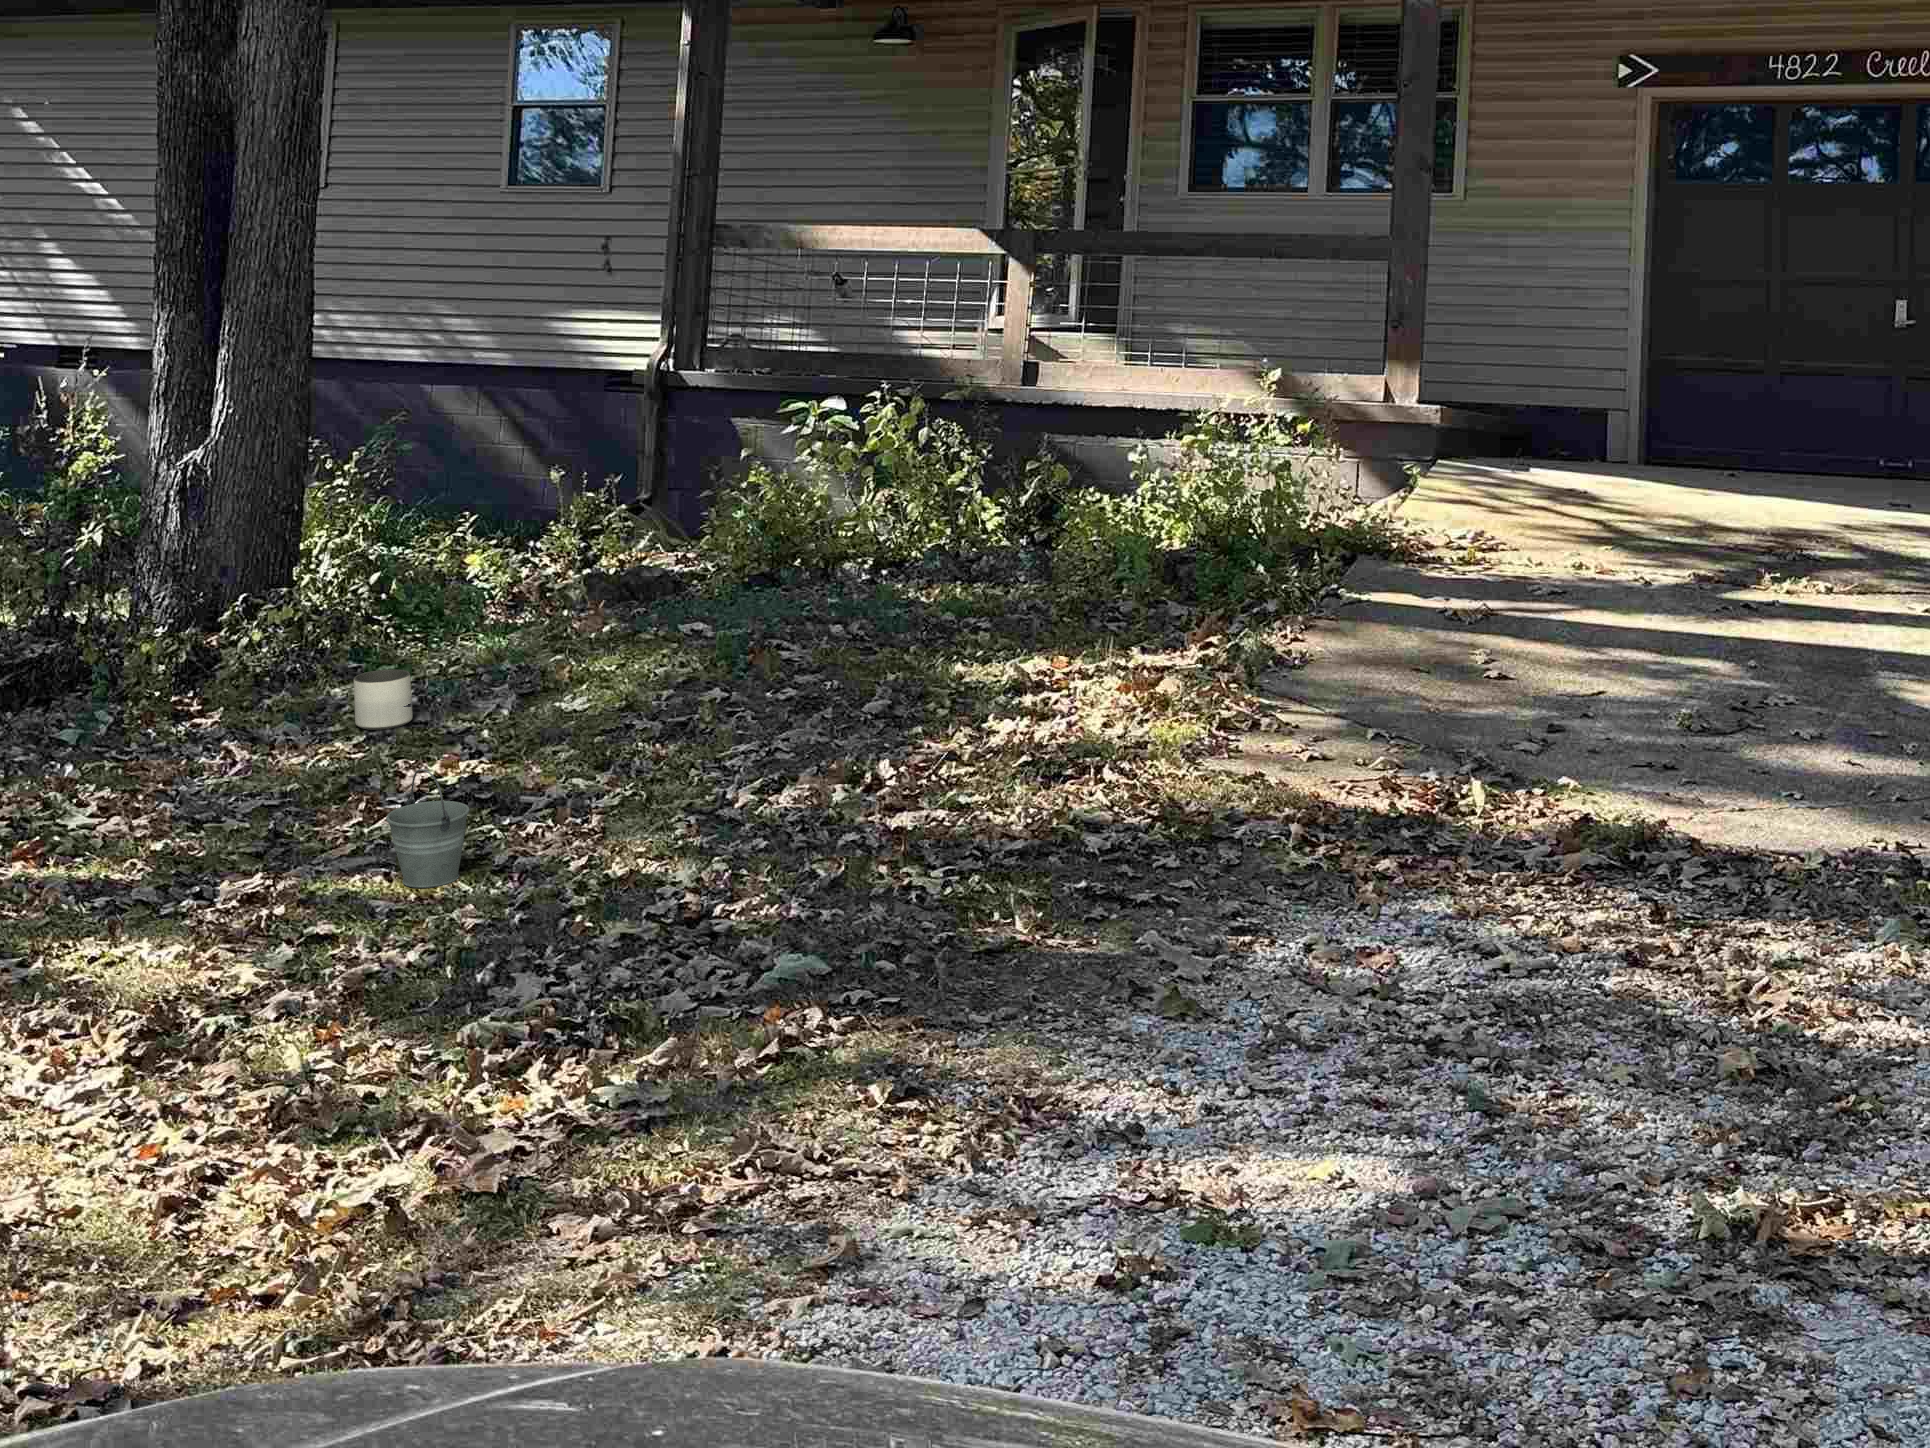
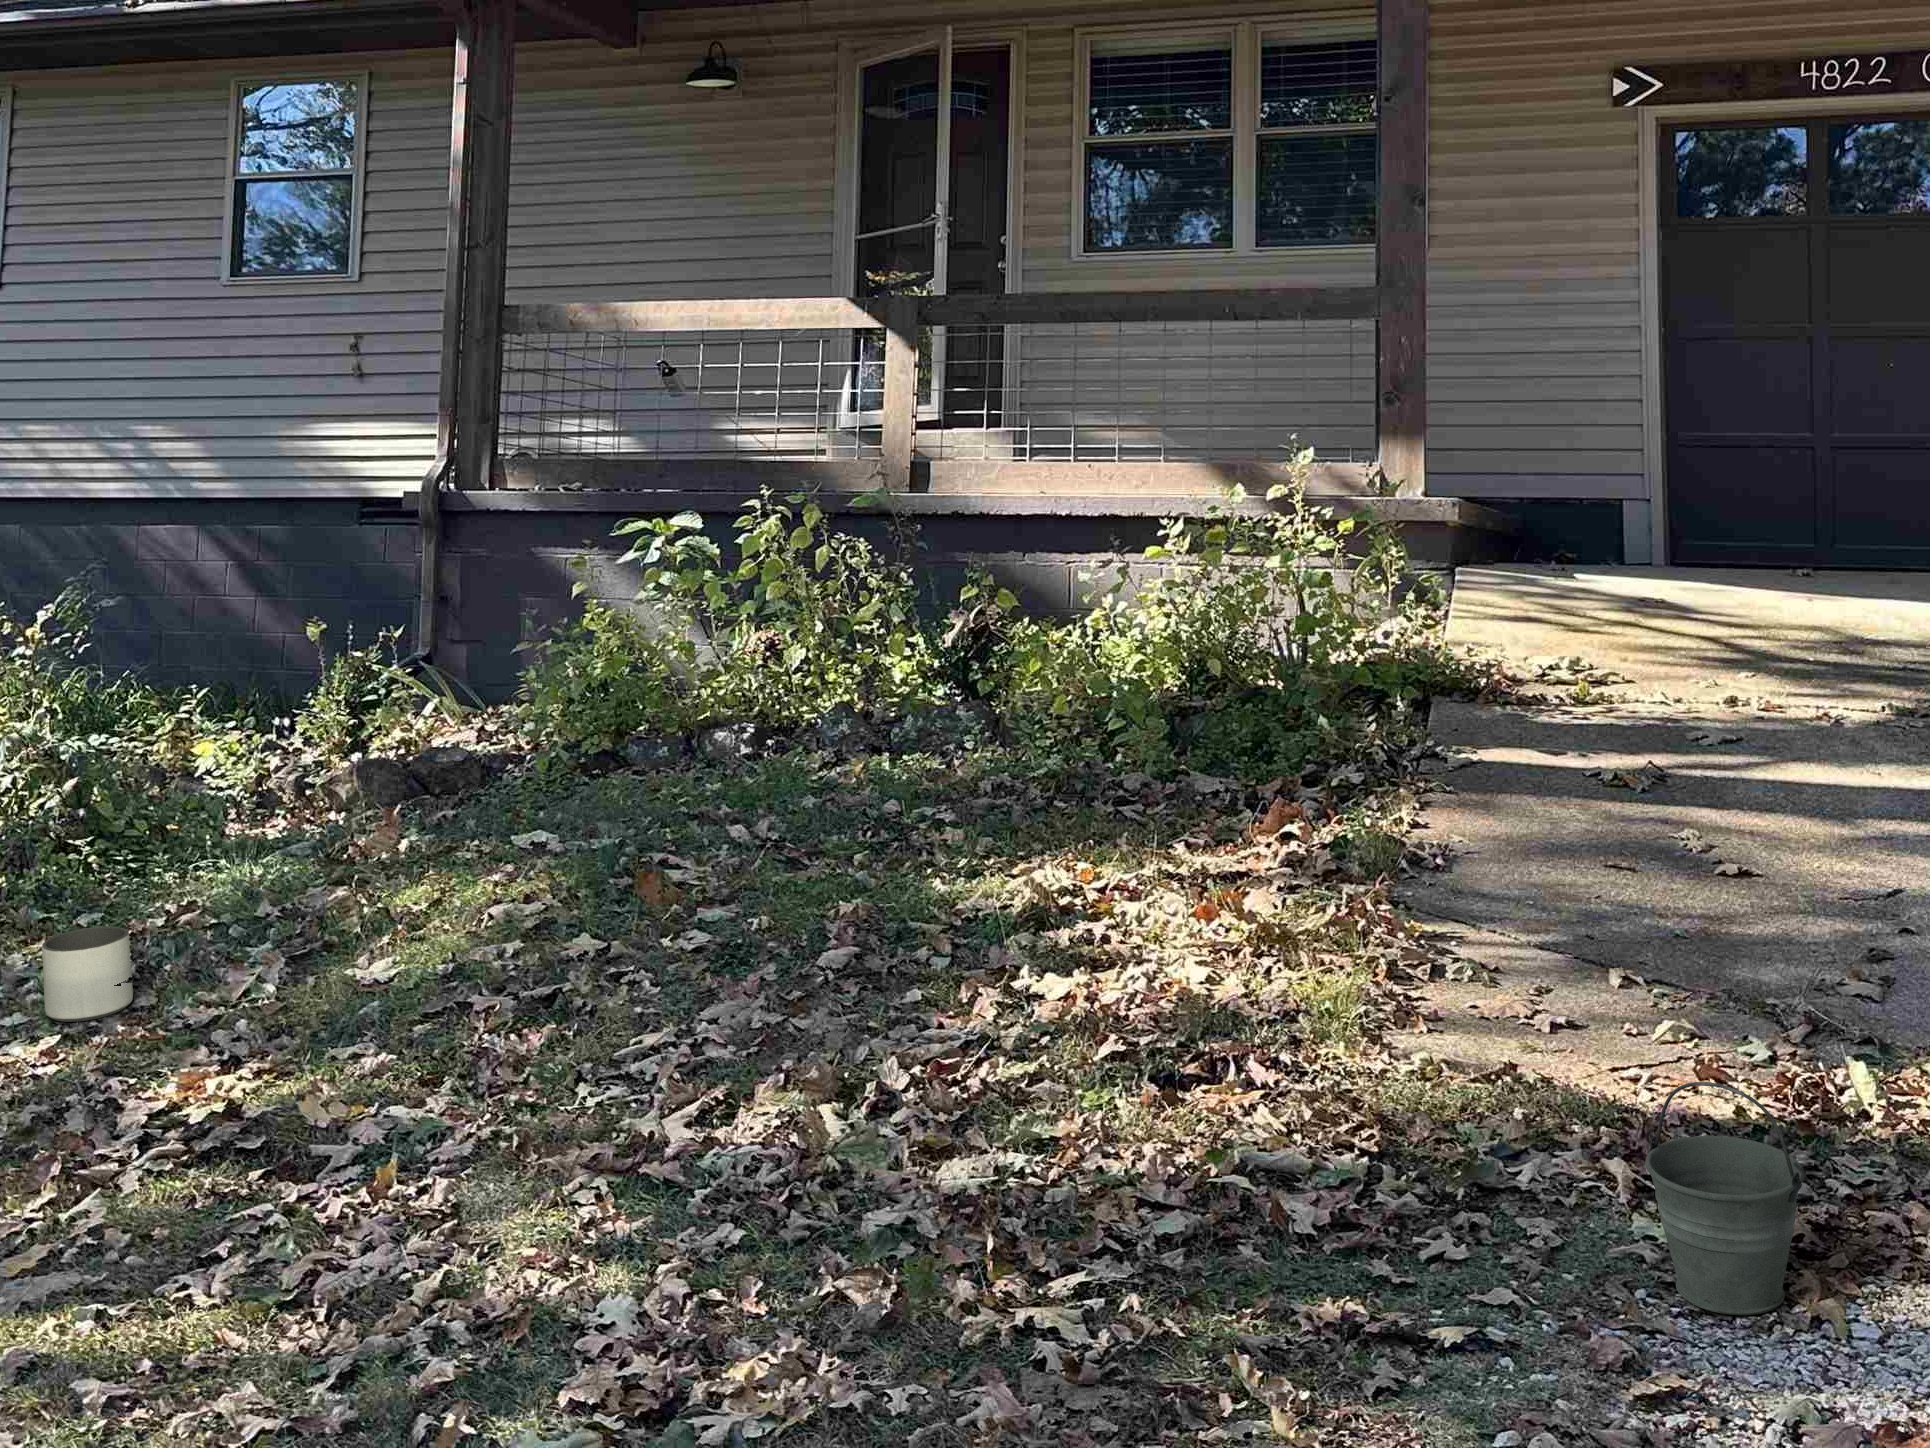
bucket: present [386,769,470,888] -> present [1645,1082,1805,1315]

